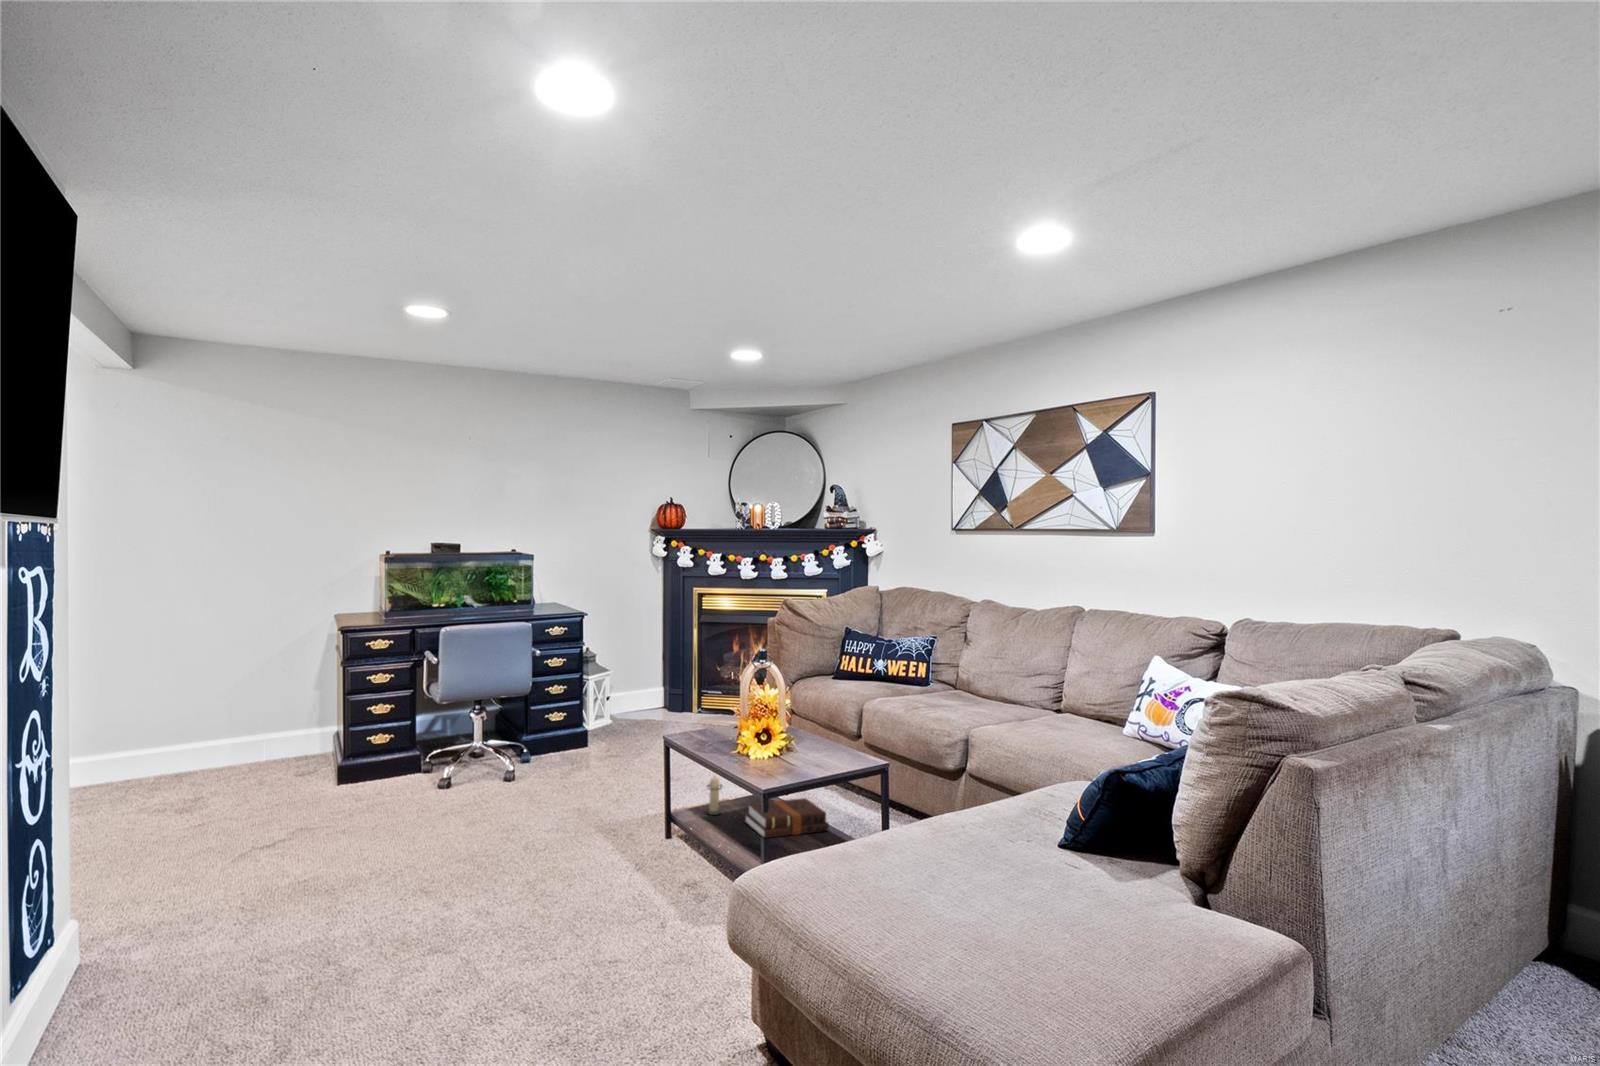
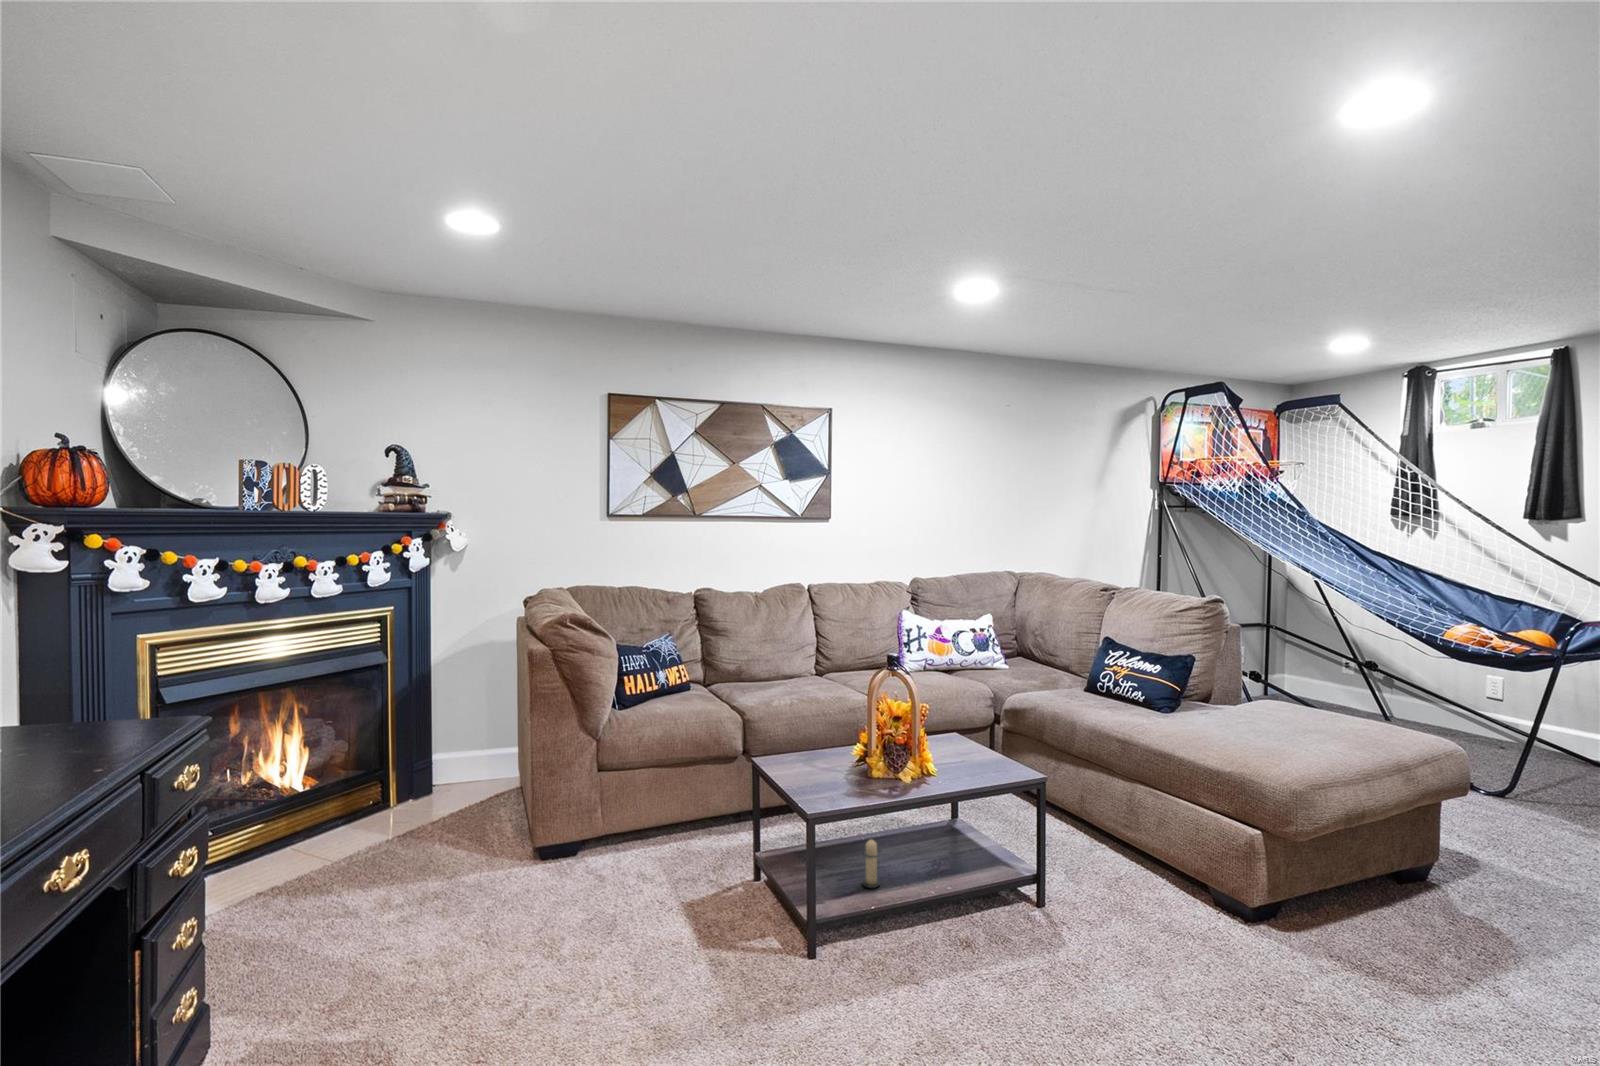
hardback book: present [745,798,829,838] -> none [885,817,966,869]

